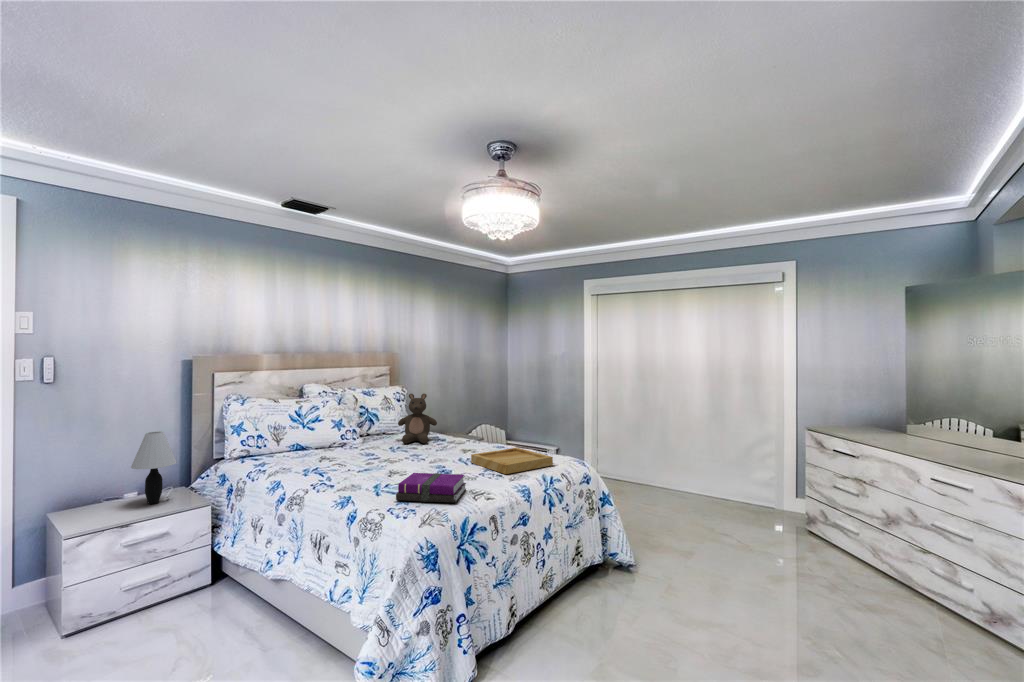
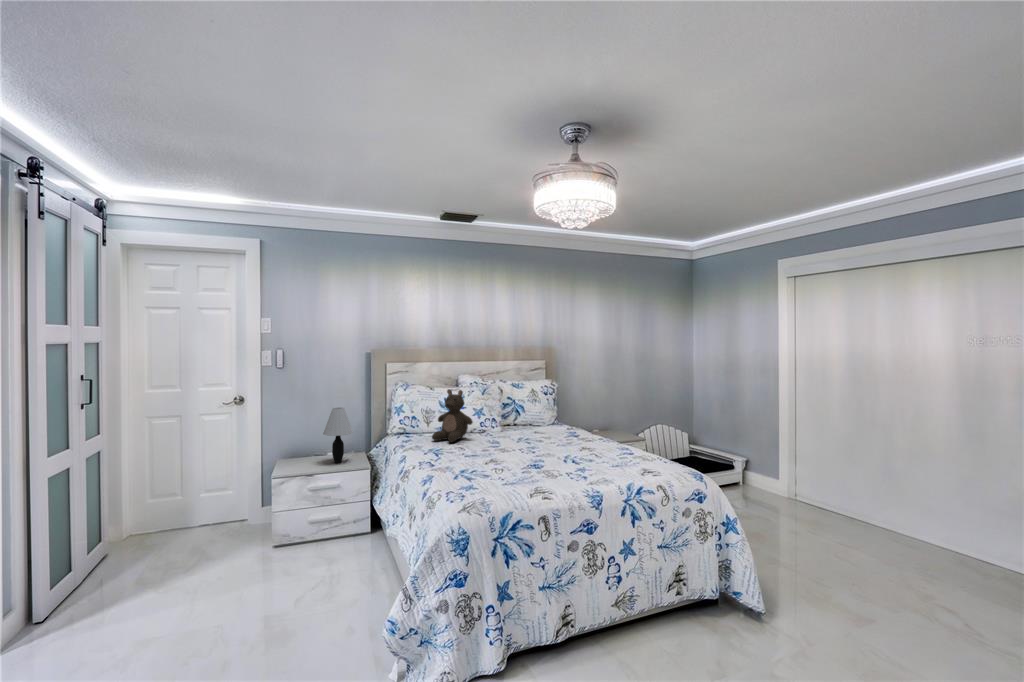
stuffed bear: present [398,394,437,443] -> present [432,390,473,442]
tray: present [471,448,553,474] -> none [574,451,656,477]
notebook: present [396,473,466,503] -> none [460,462,533,496]

